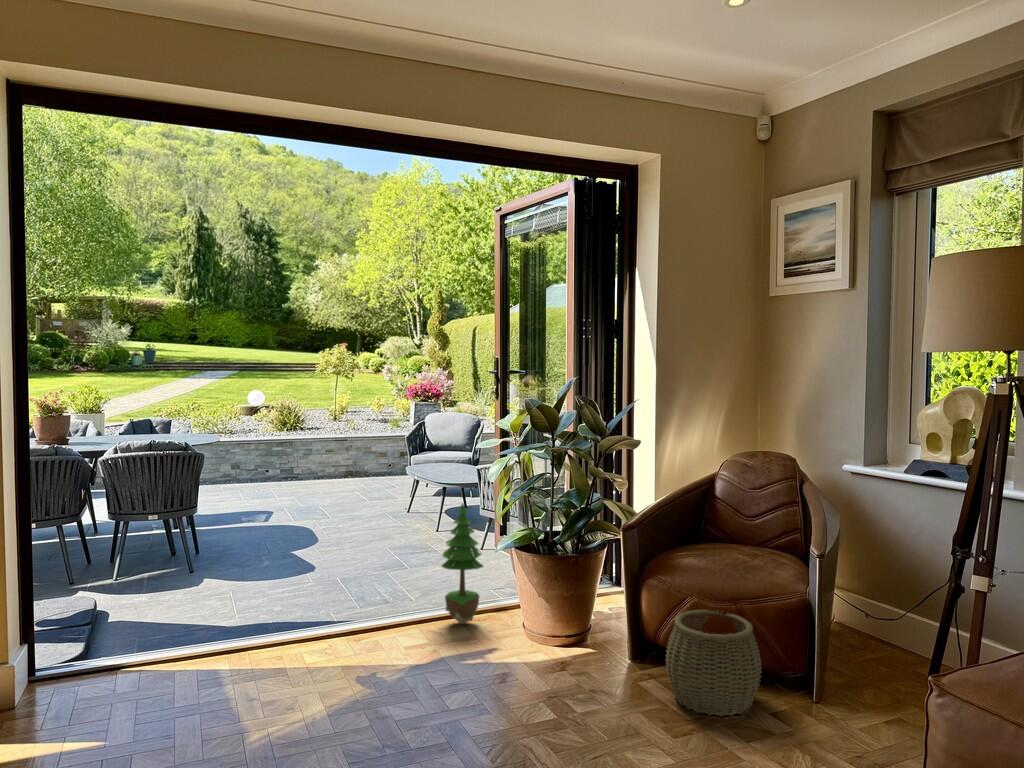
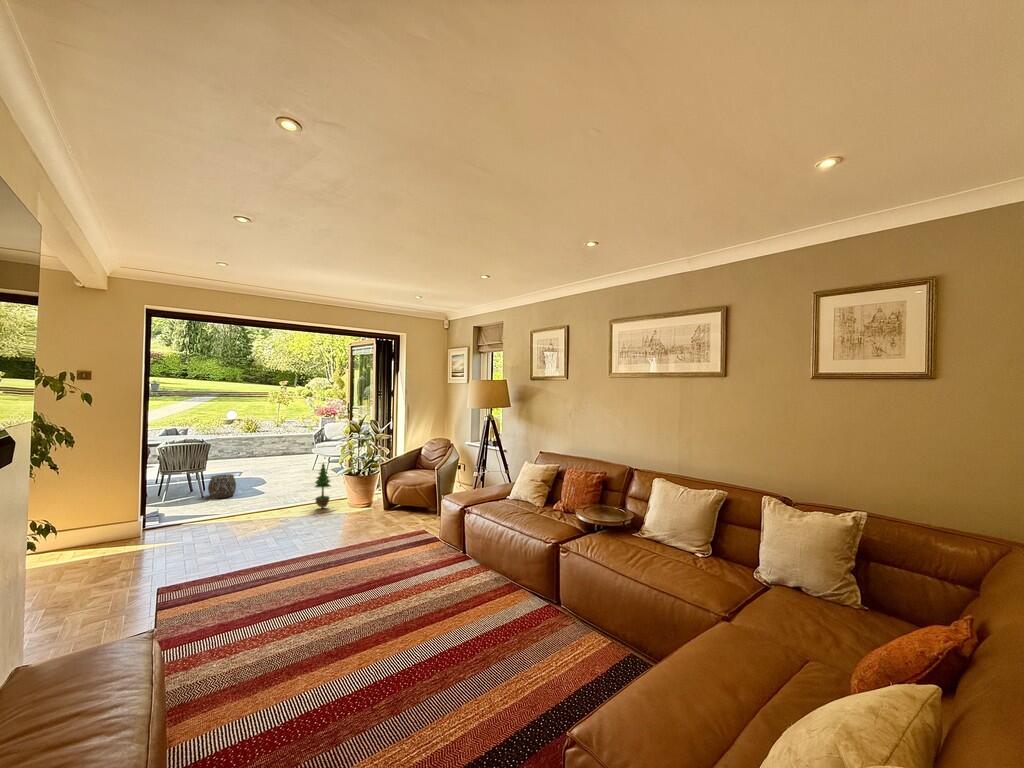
woven basket: present [666,610,761,717] -> present [208,474,236,498]

